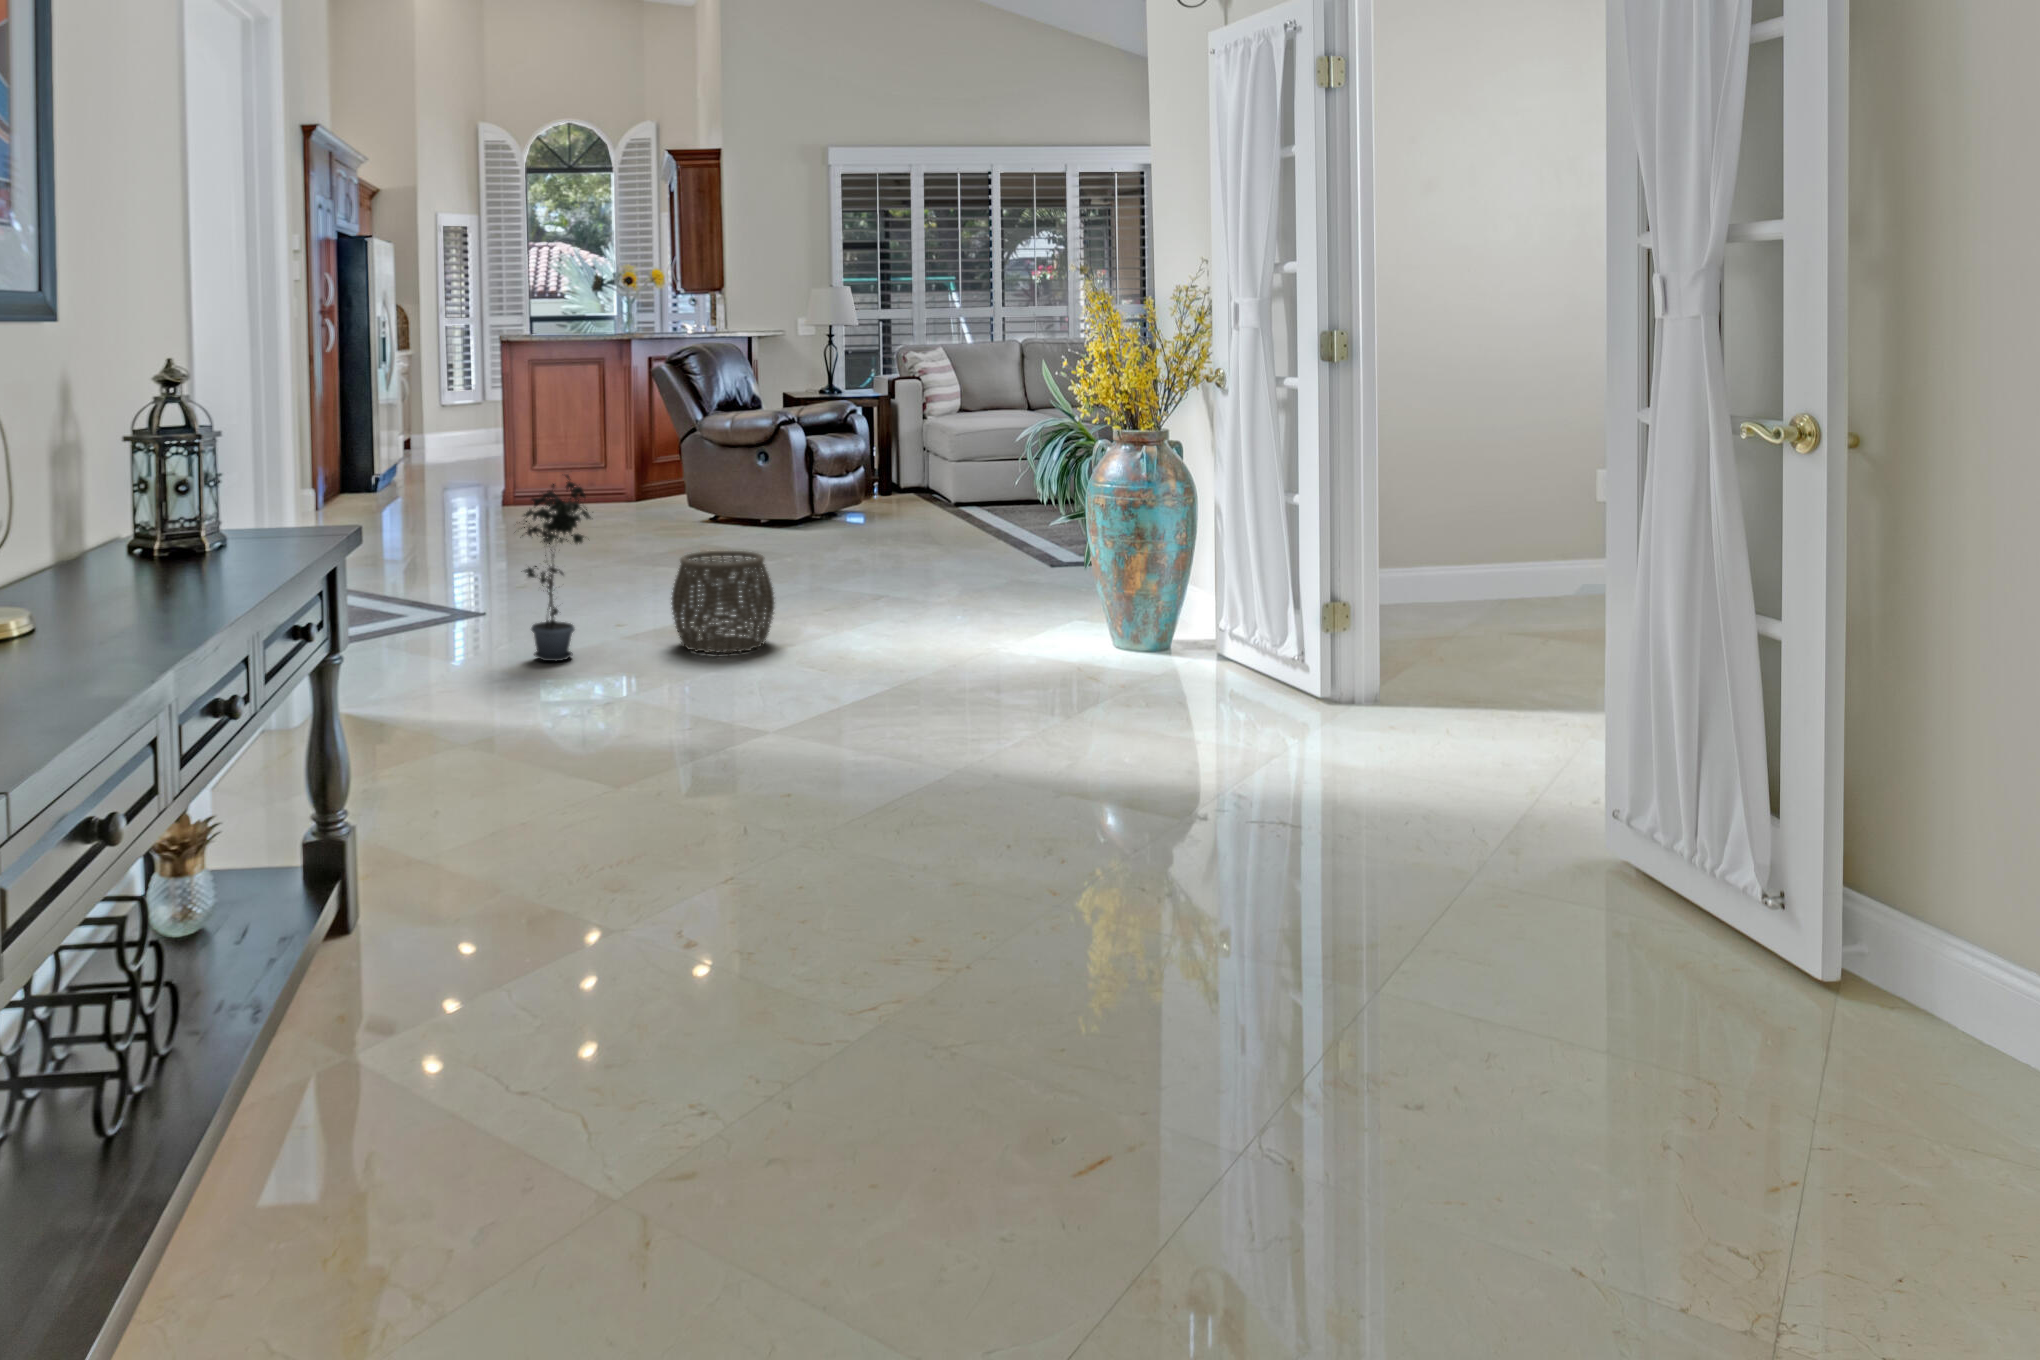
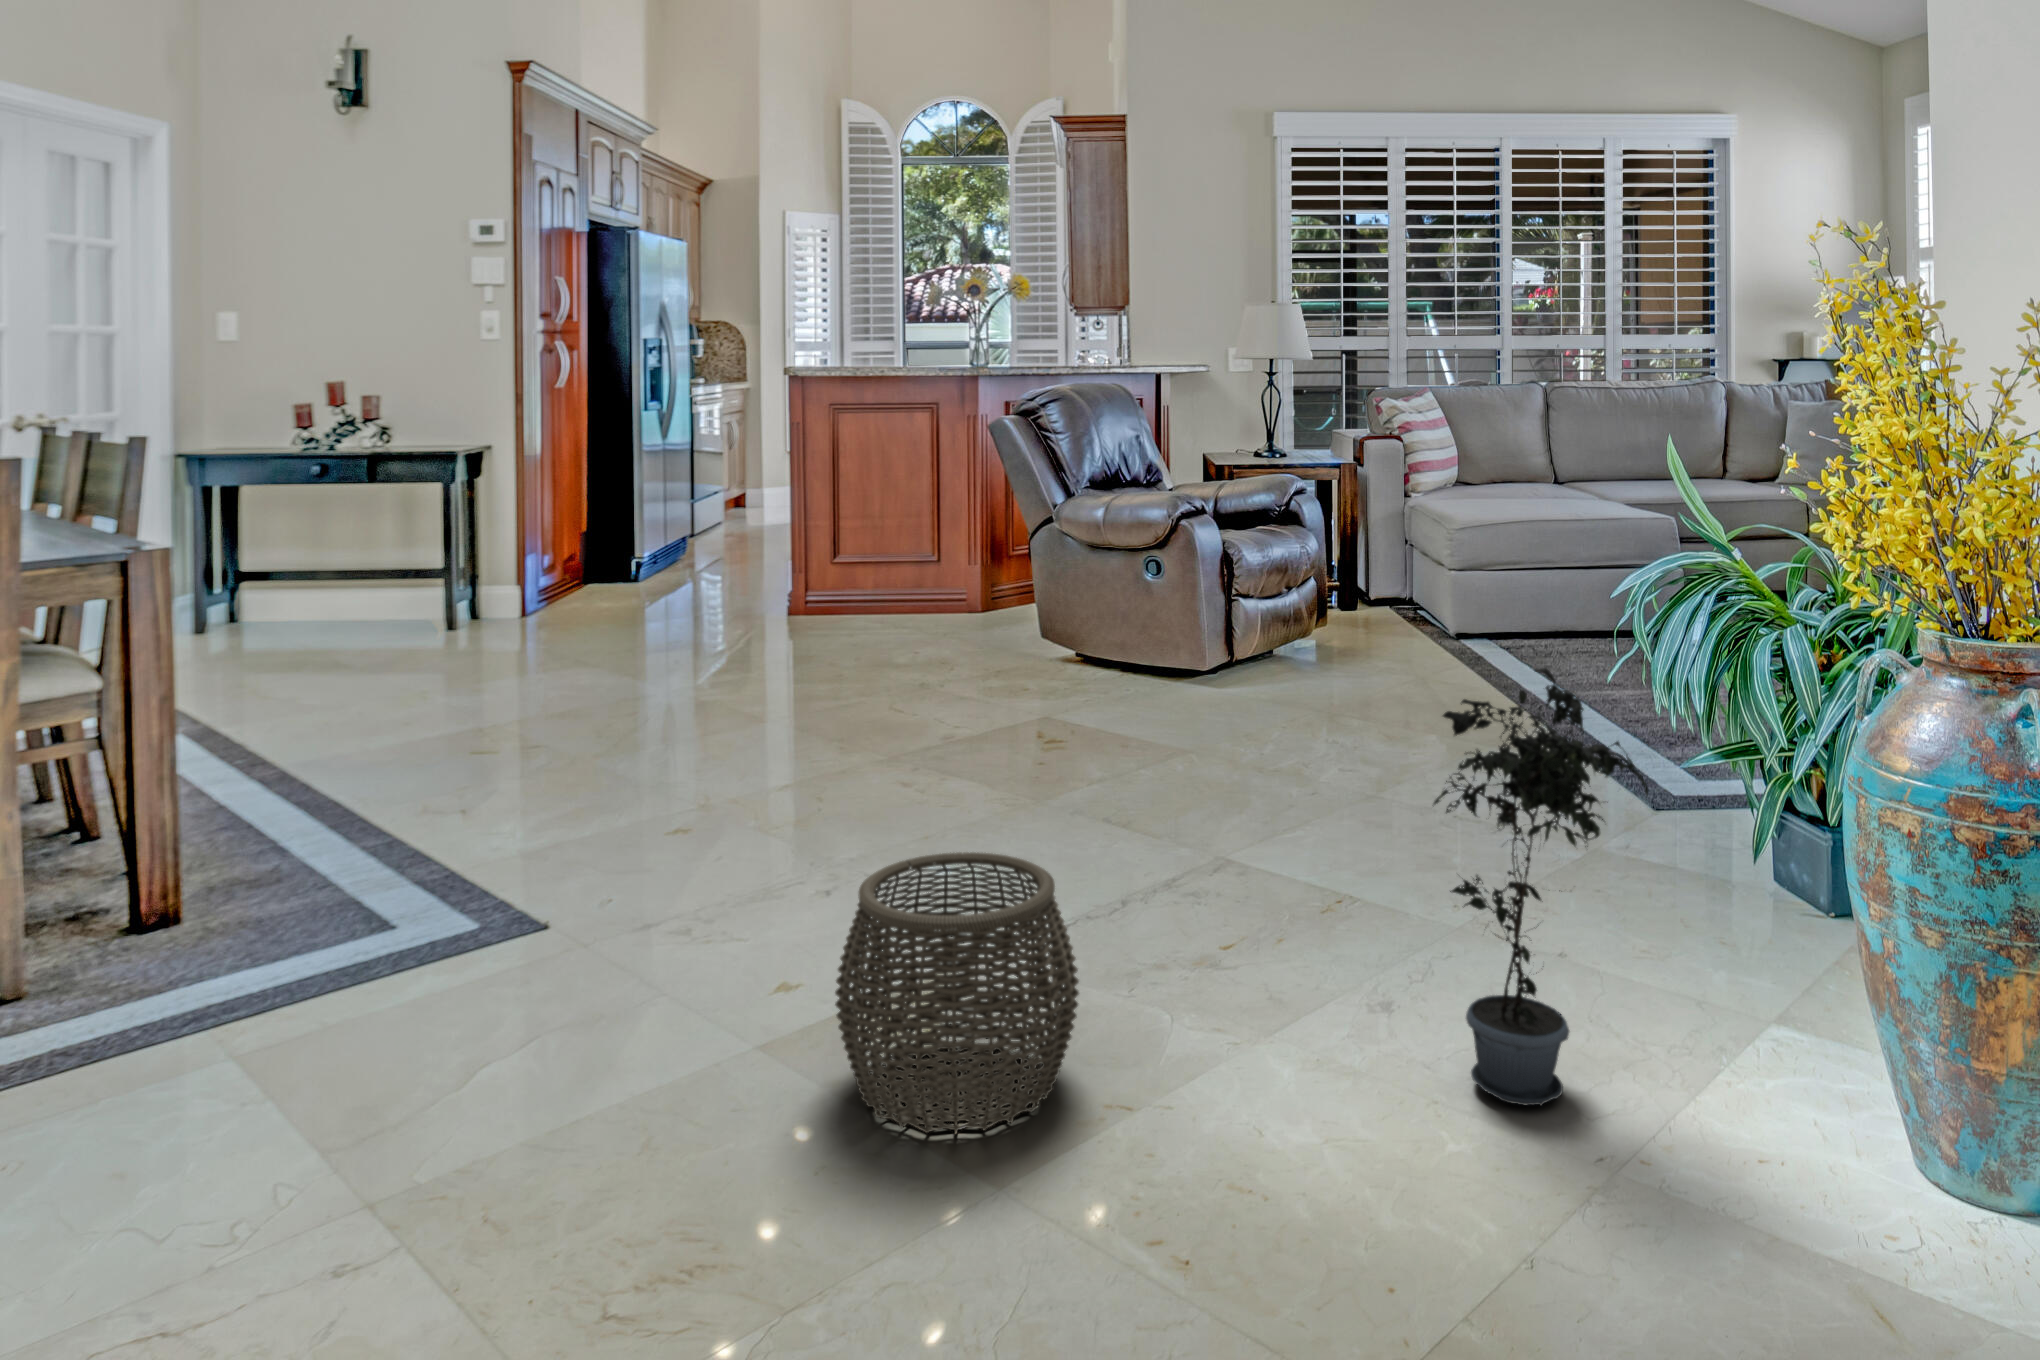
potted plant: present [519,475,591,661] -> present [1434,668,1648,1106]

